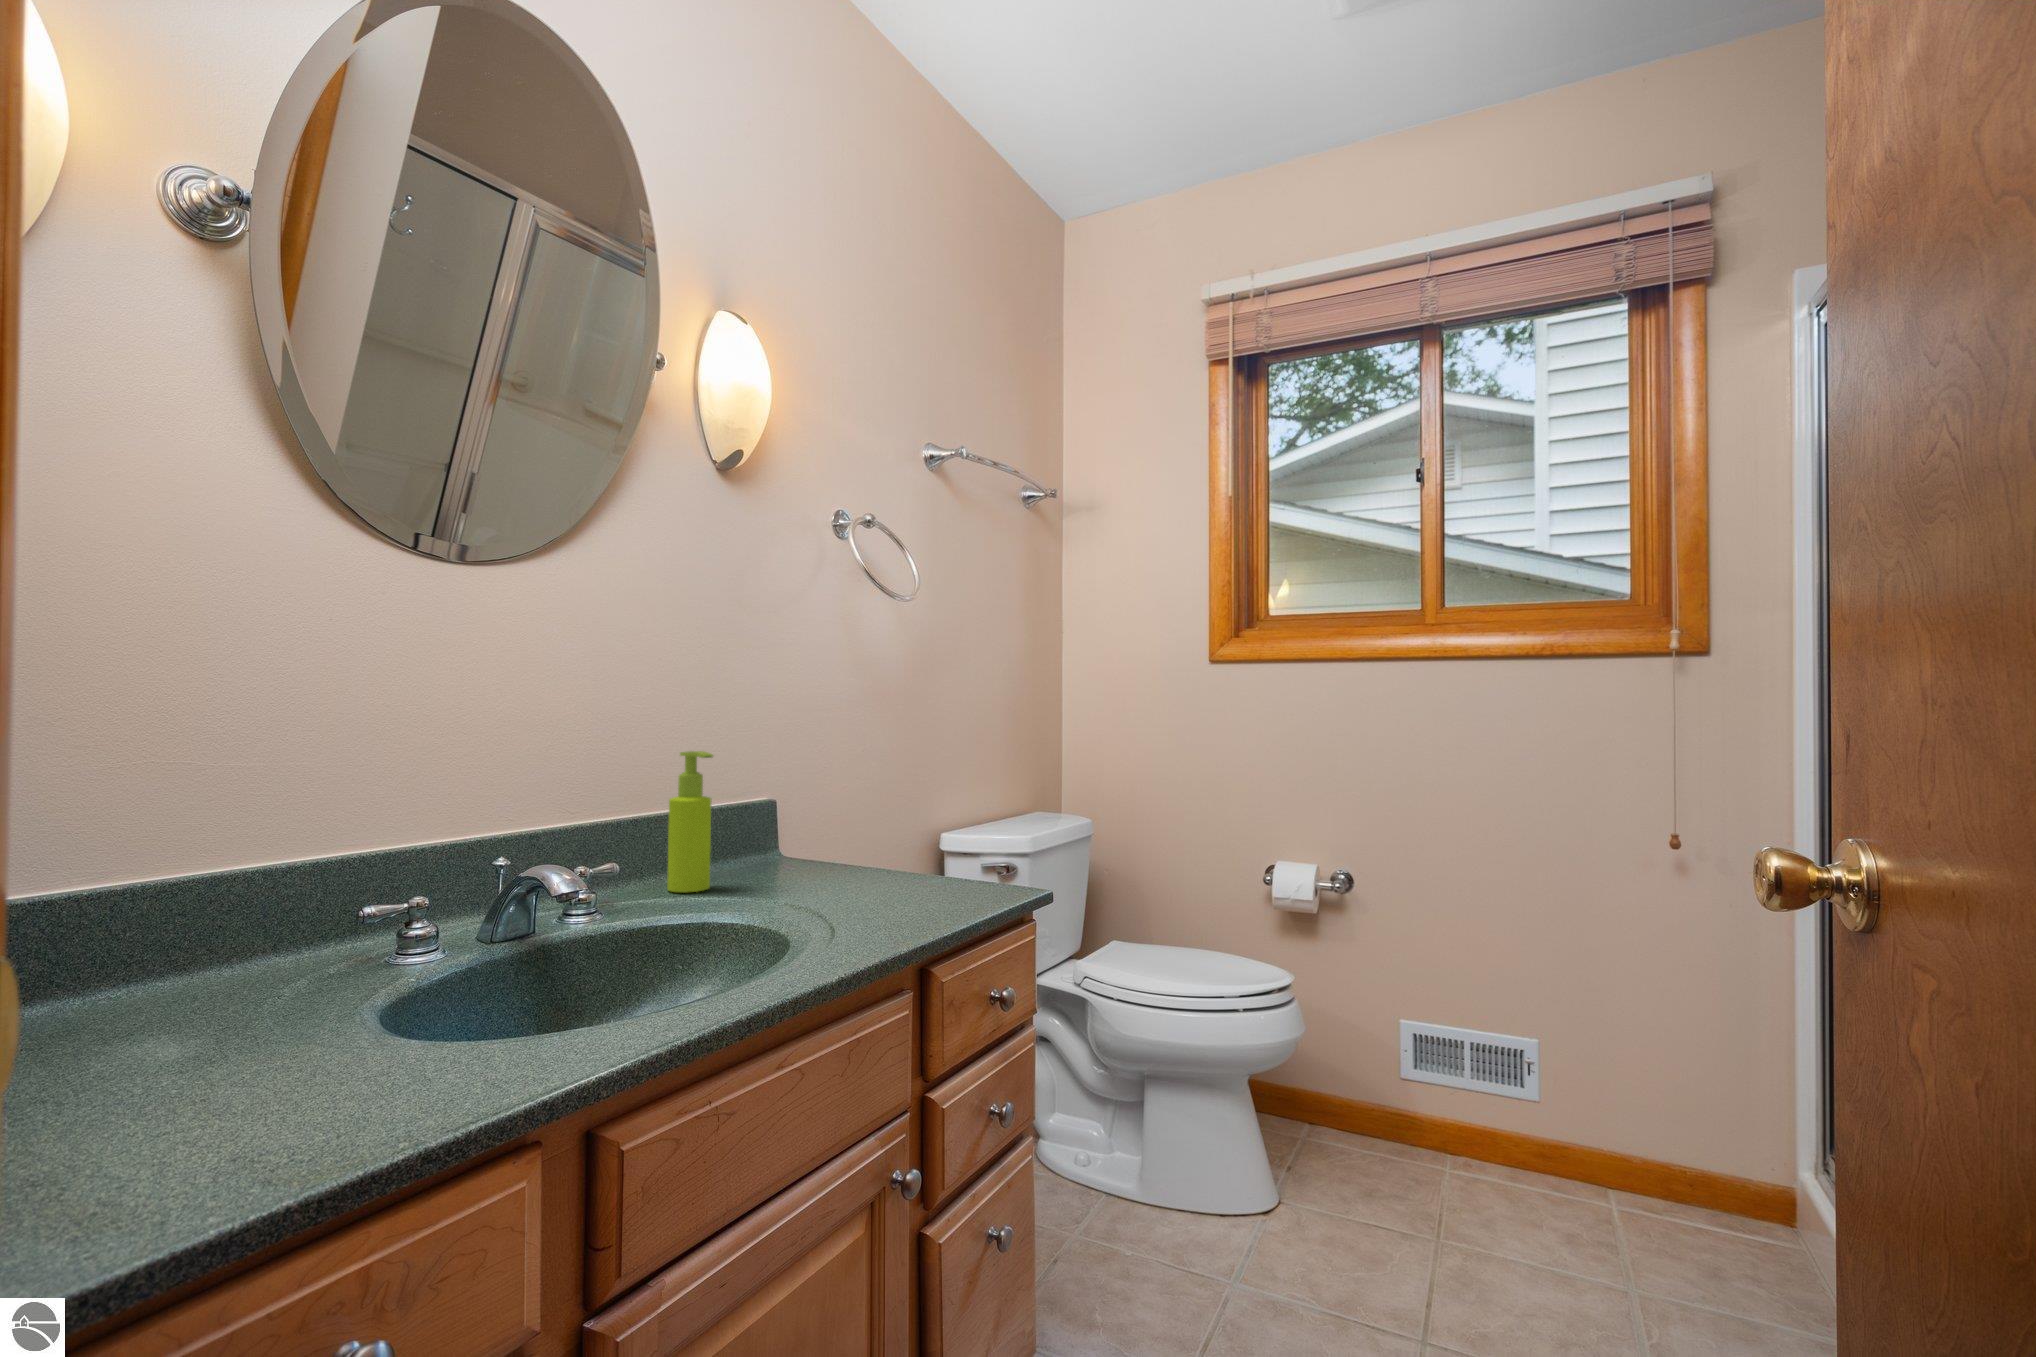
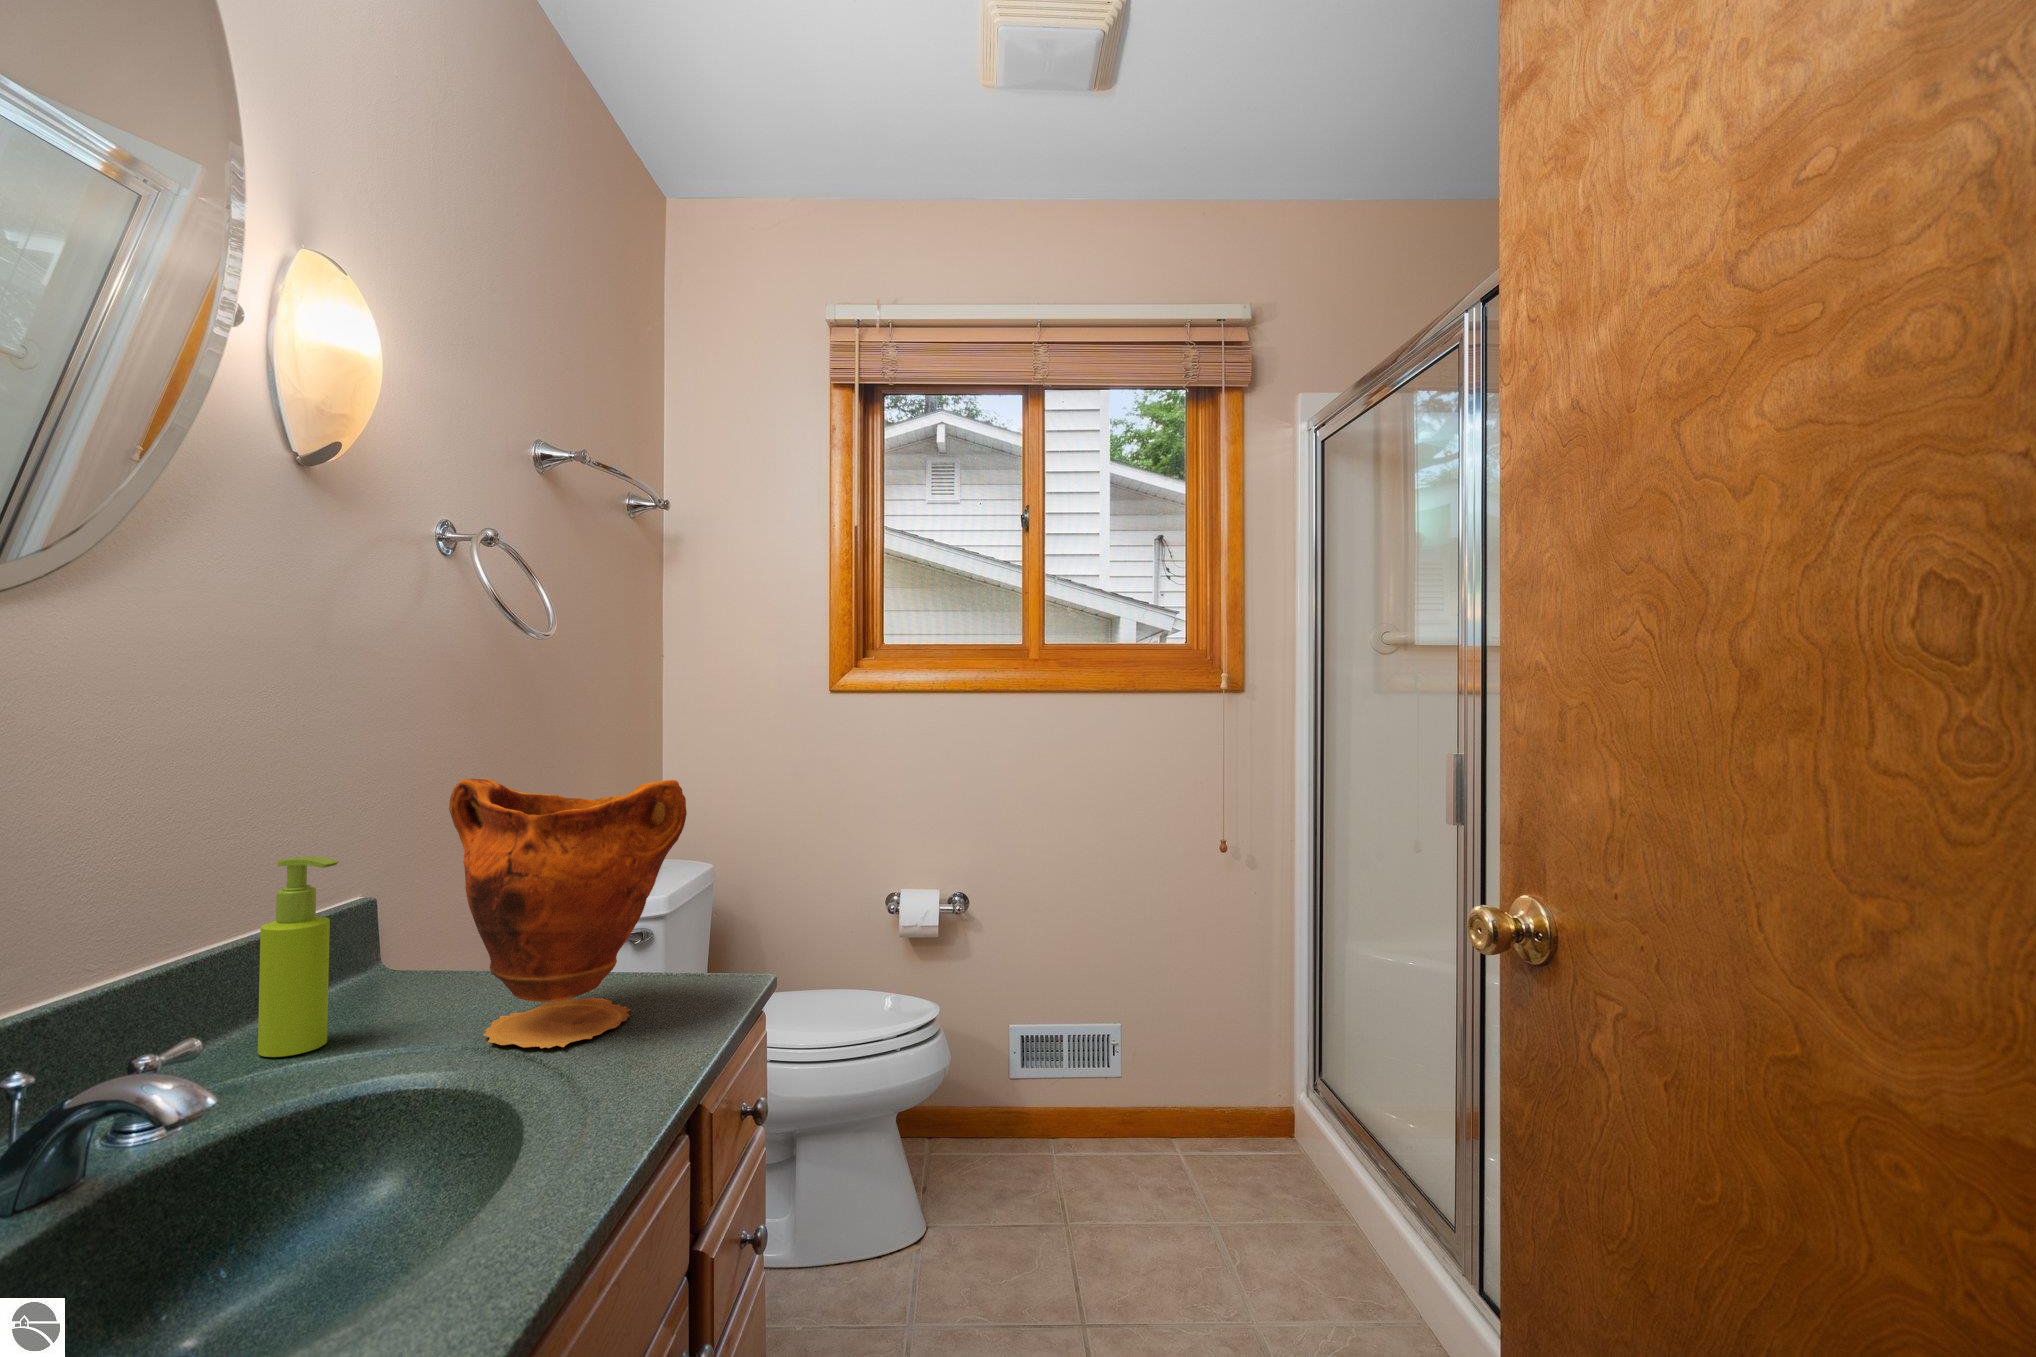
vase: none [788,700,947,911] -> present [449,779,687,1048]

